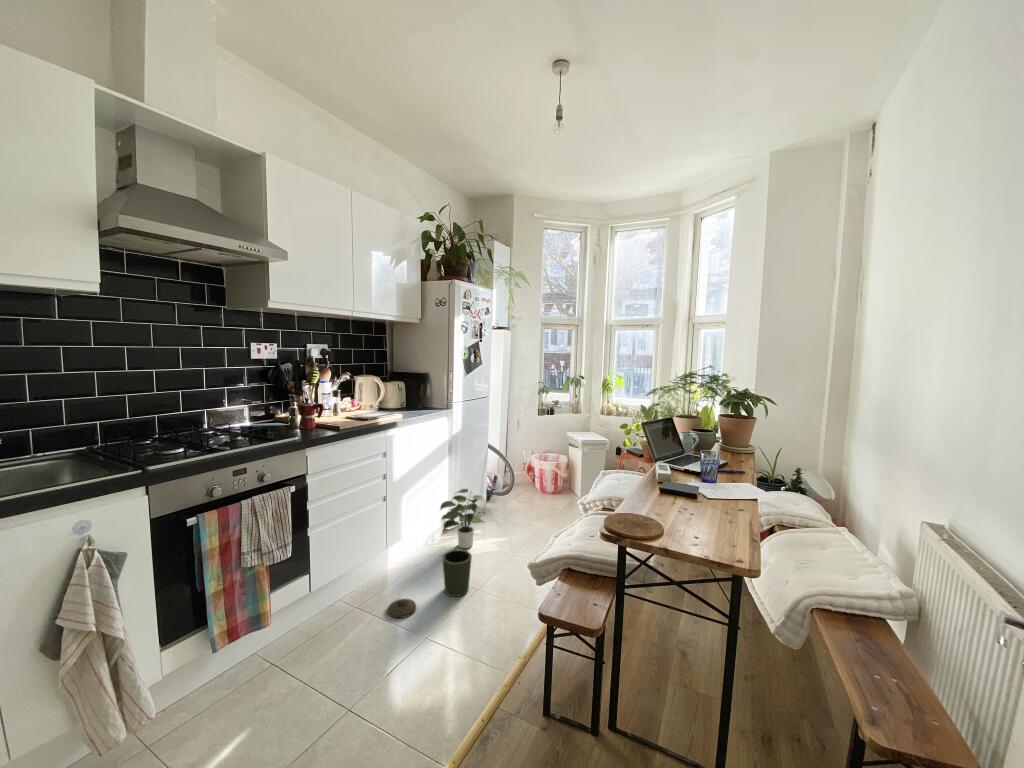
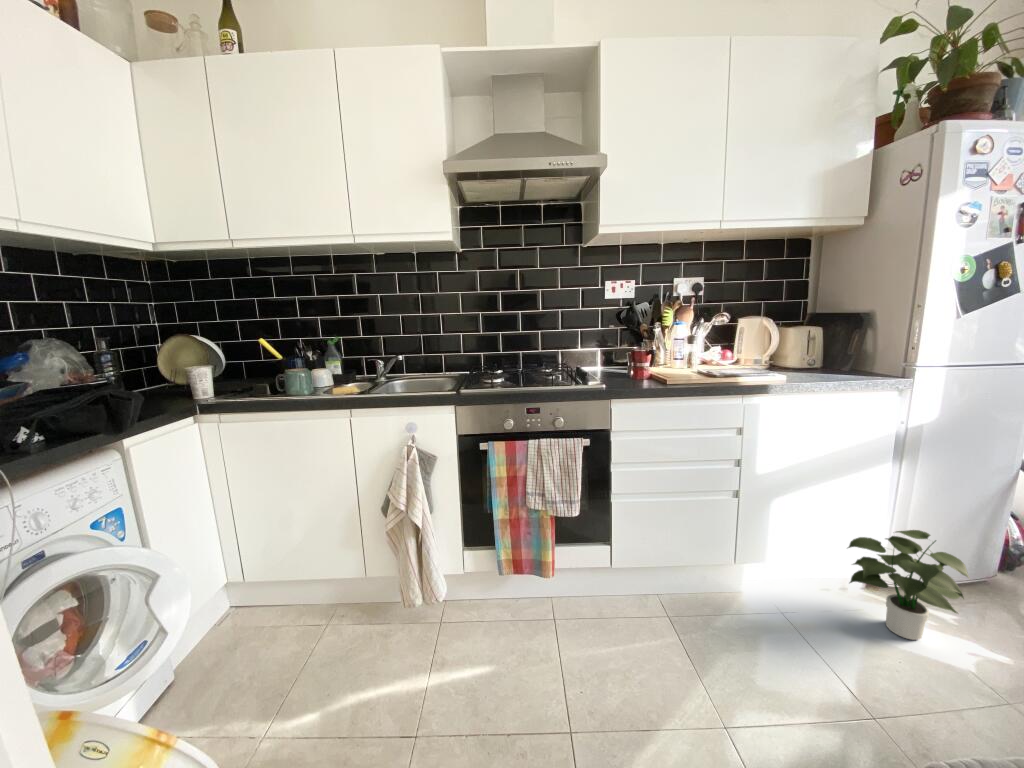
trash can: present [388,550,472,618] -> none [694,621,870,714]

